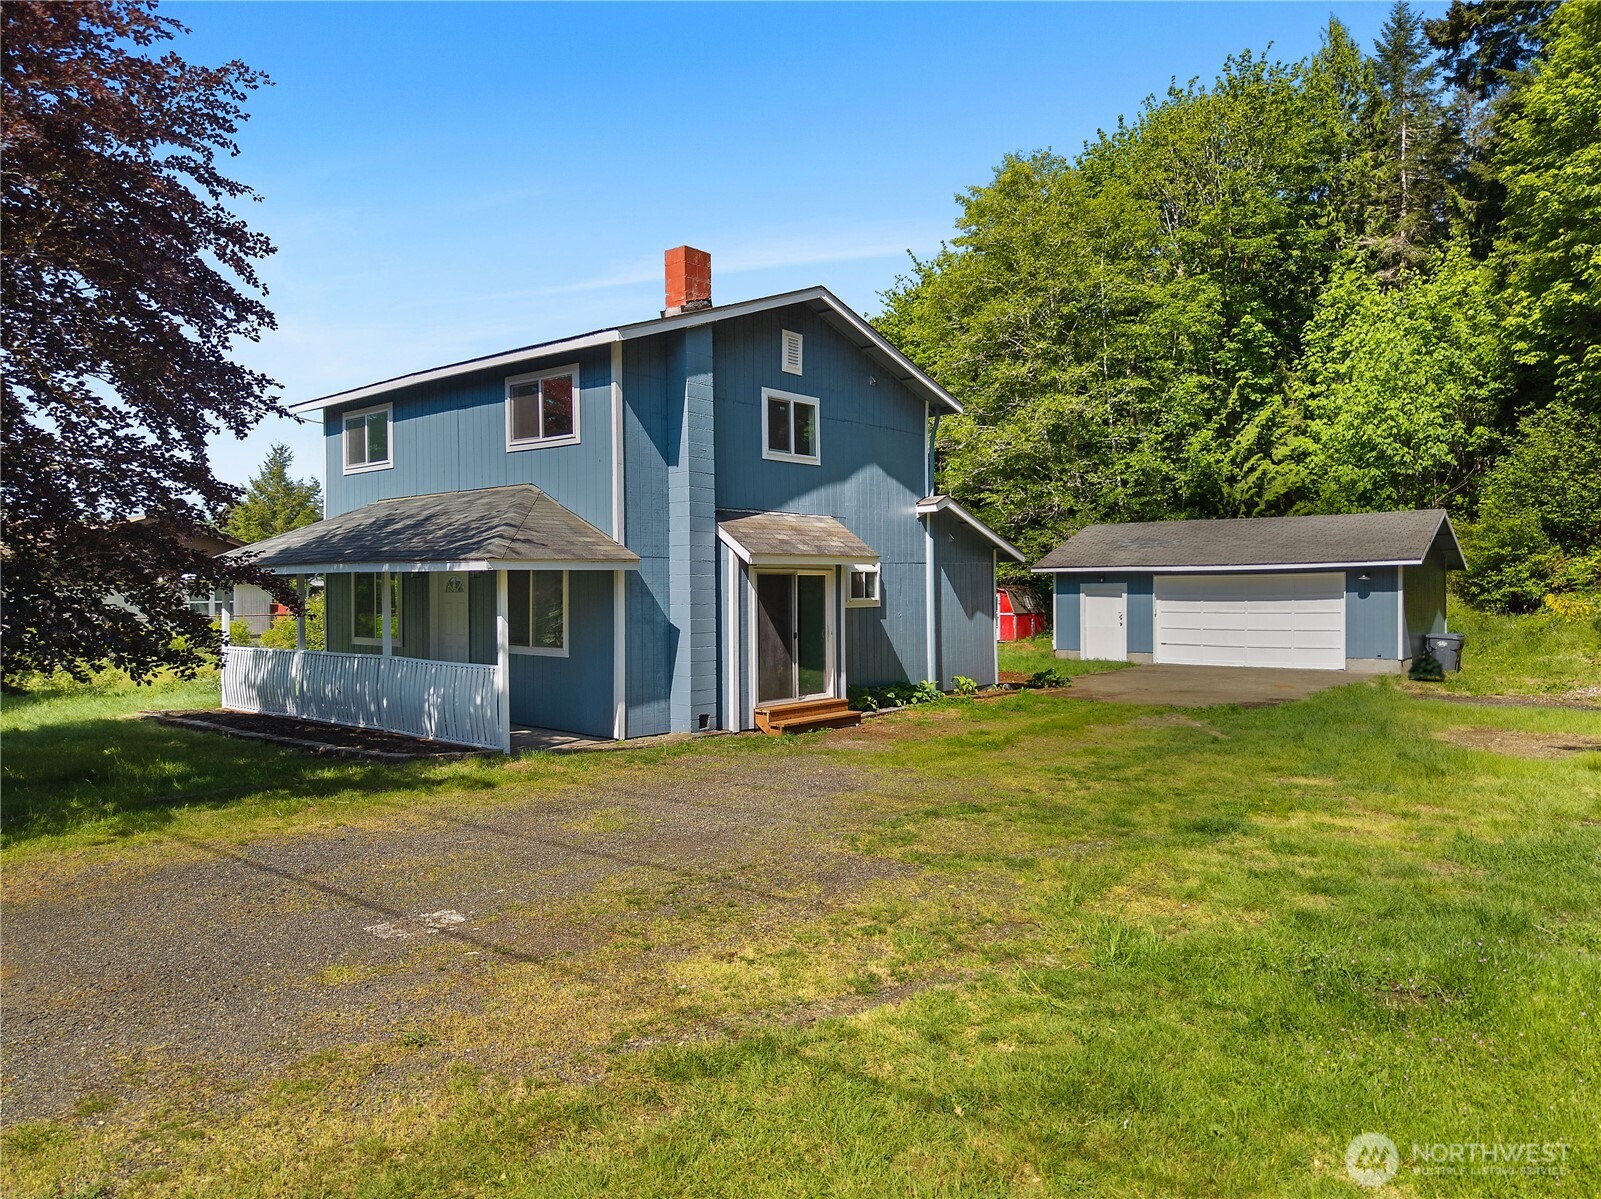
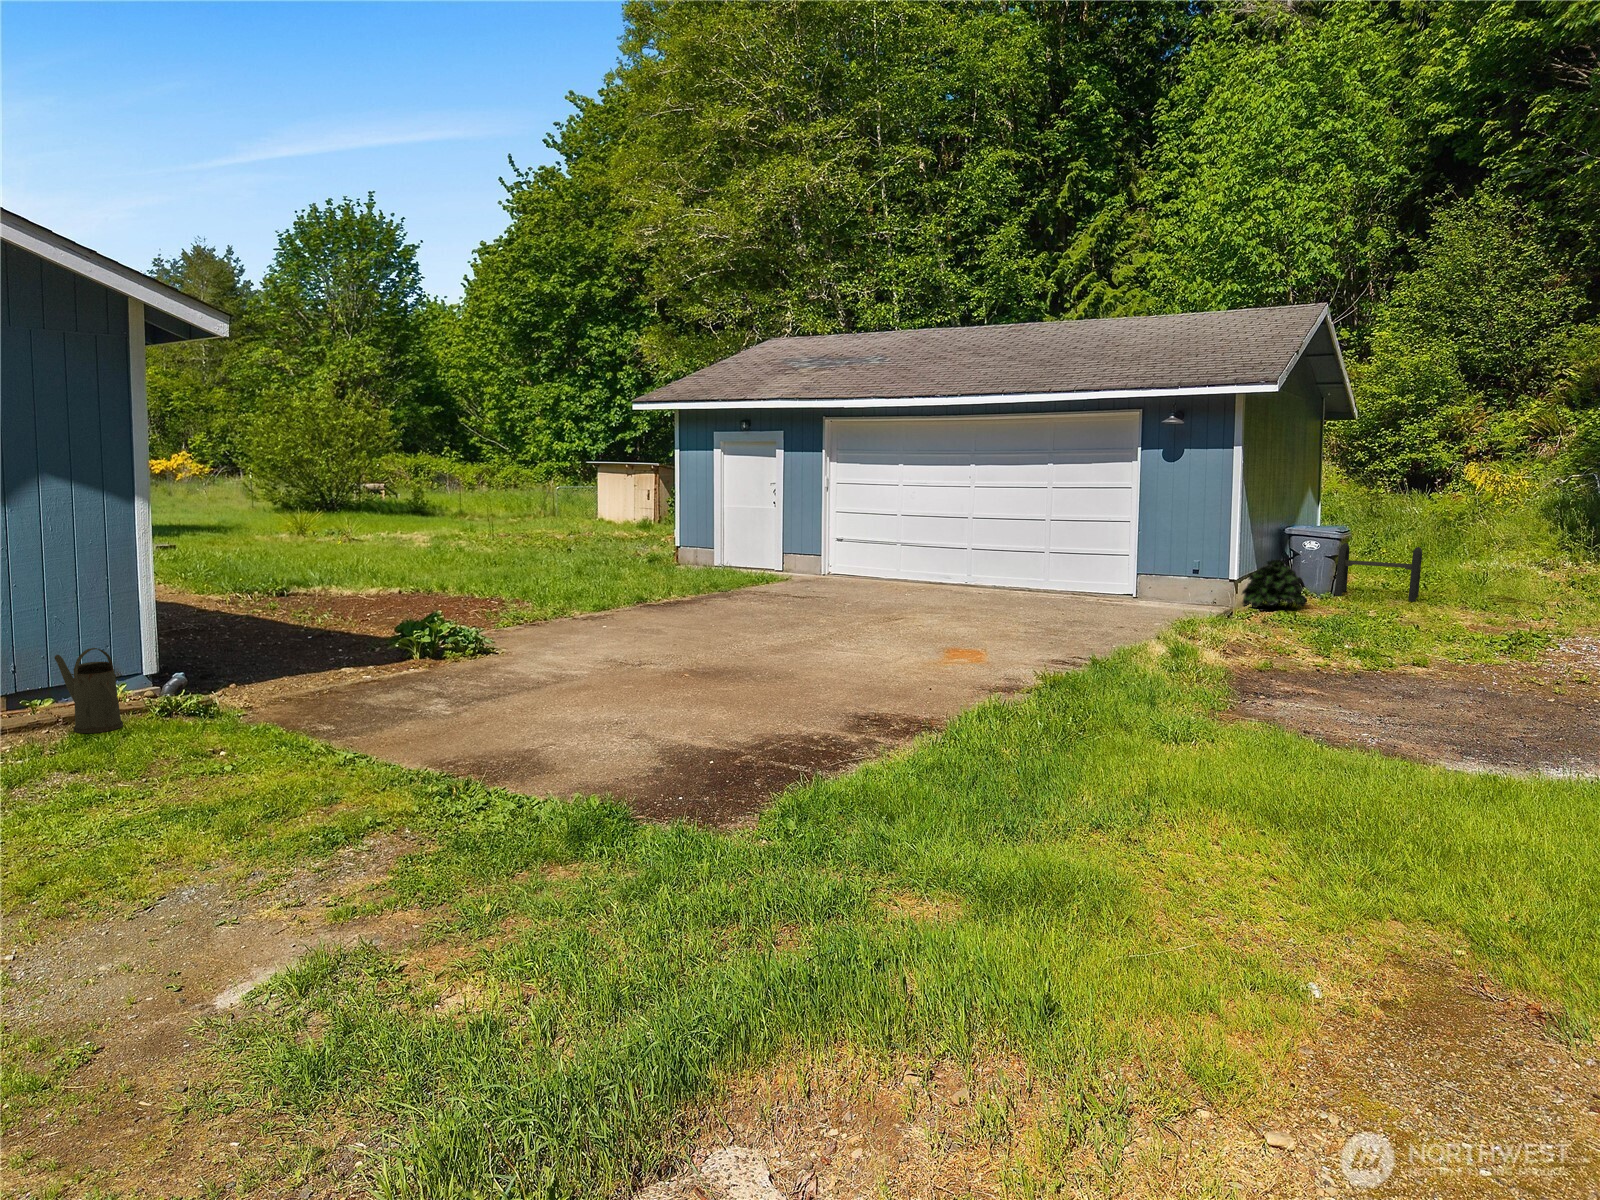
bench: none [1462,646,1514,679] -> present [1335,543,1422,601]
watering can: none [952,675,986,706] -> present [55,648,123,733]

